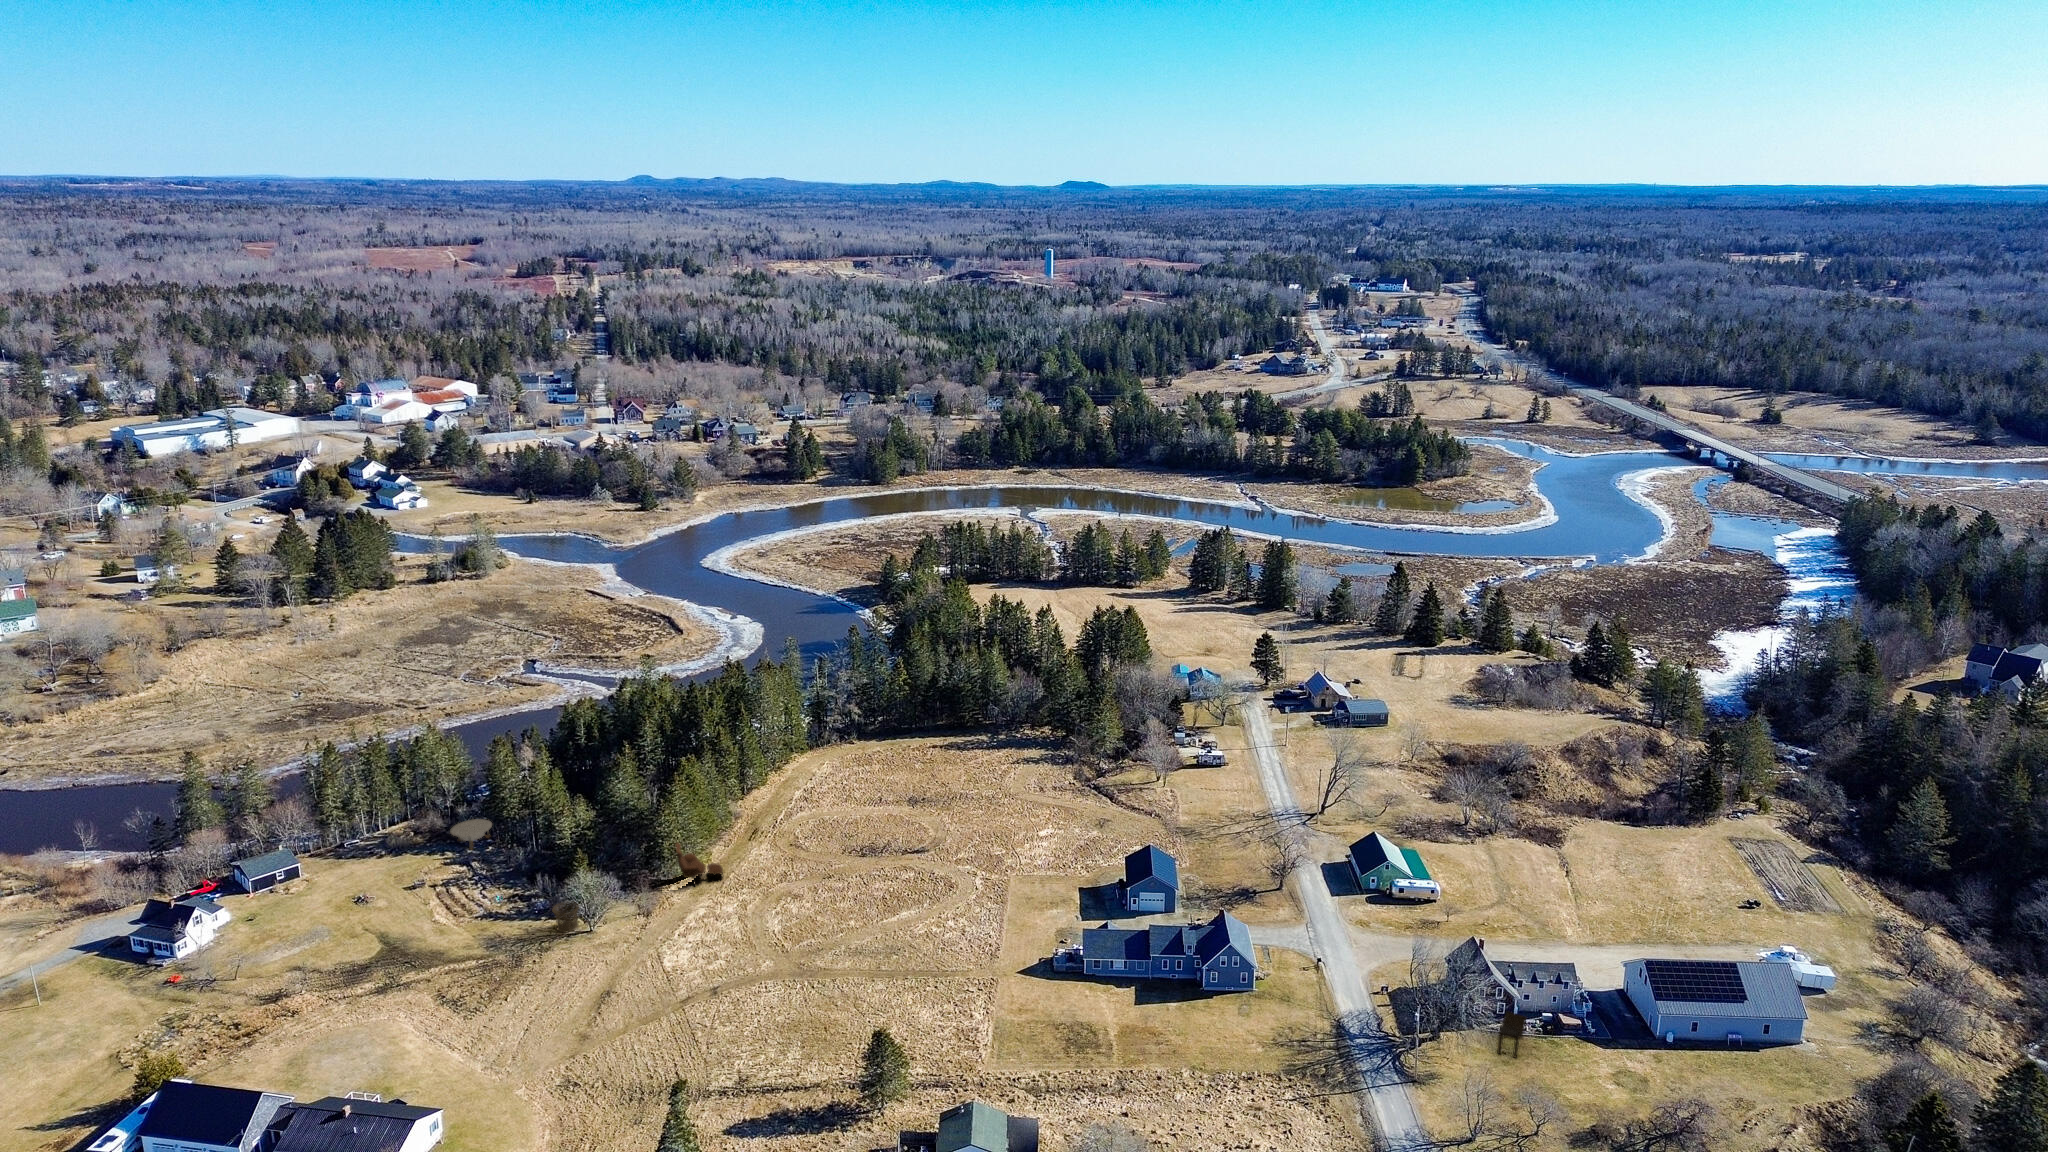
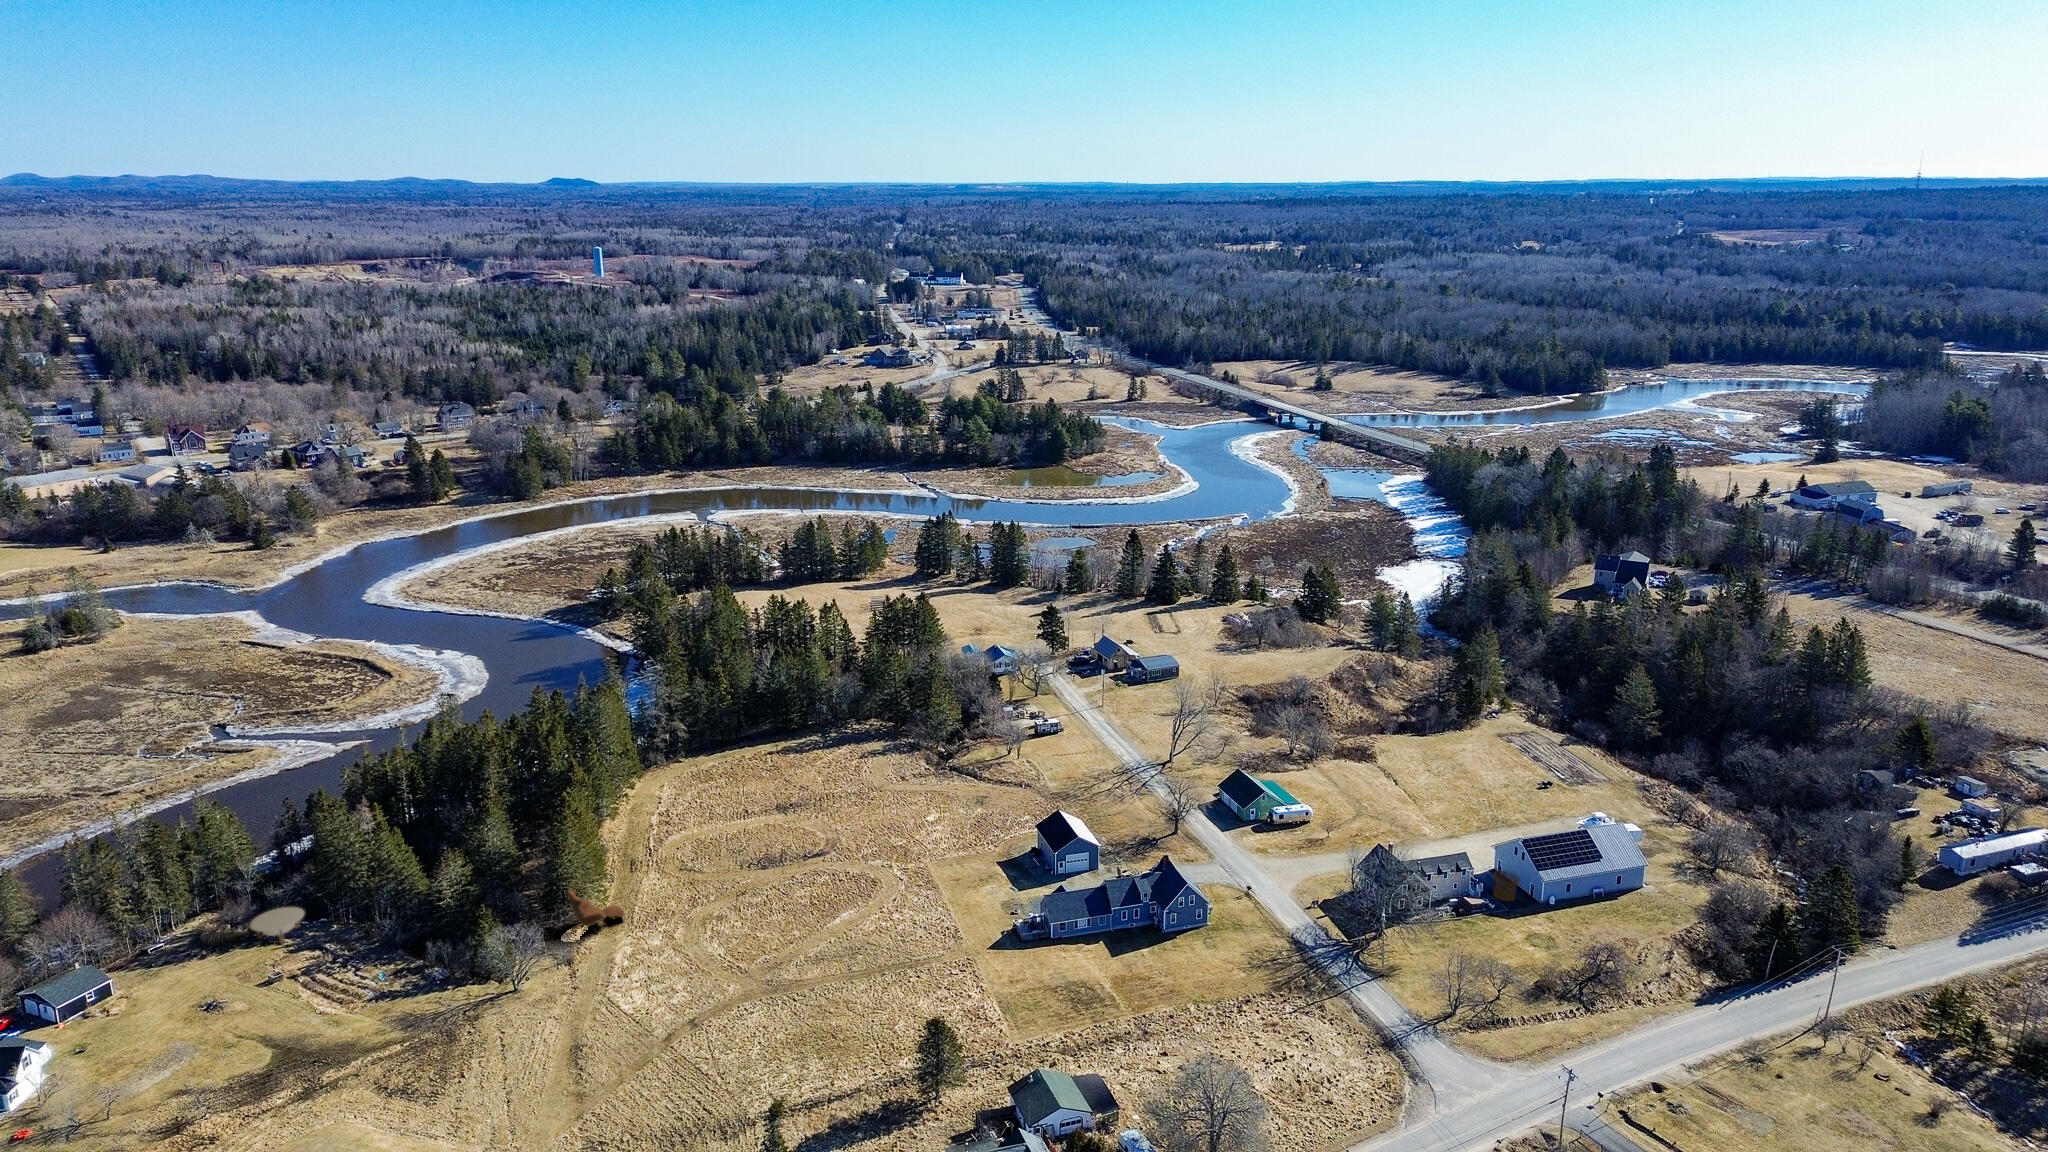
basket: present [552,901,579,933] -> present [1494,871,1520,901]
bench: present [1497,1012,1527,1058] -> none [1419,898,1444,936]

